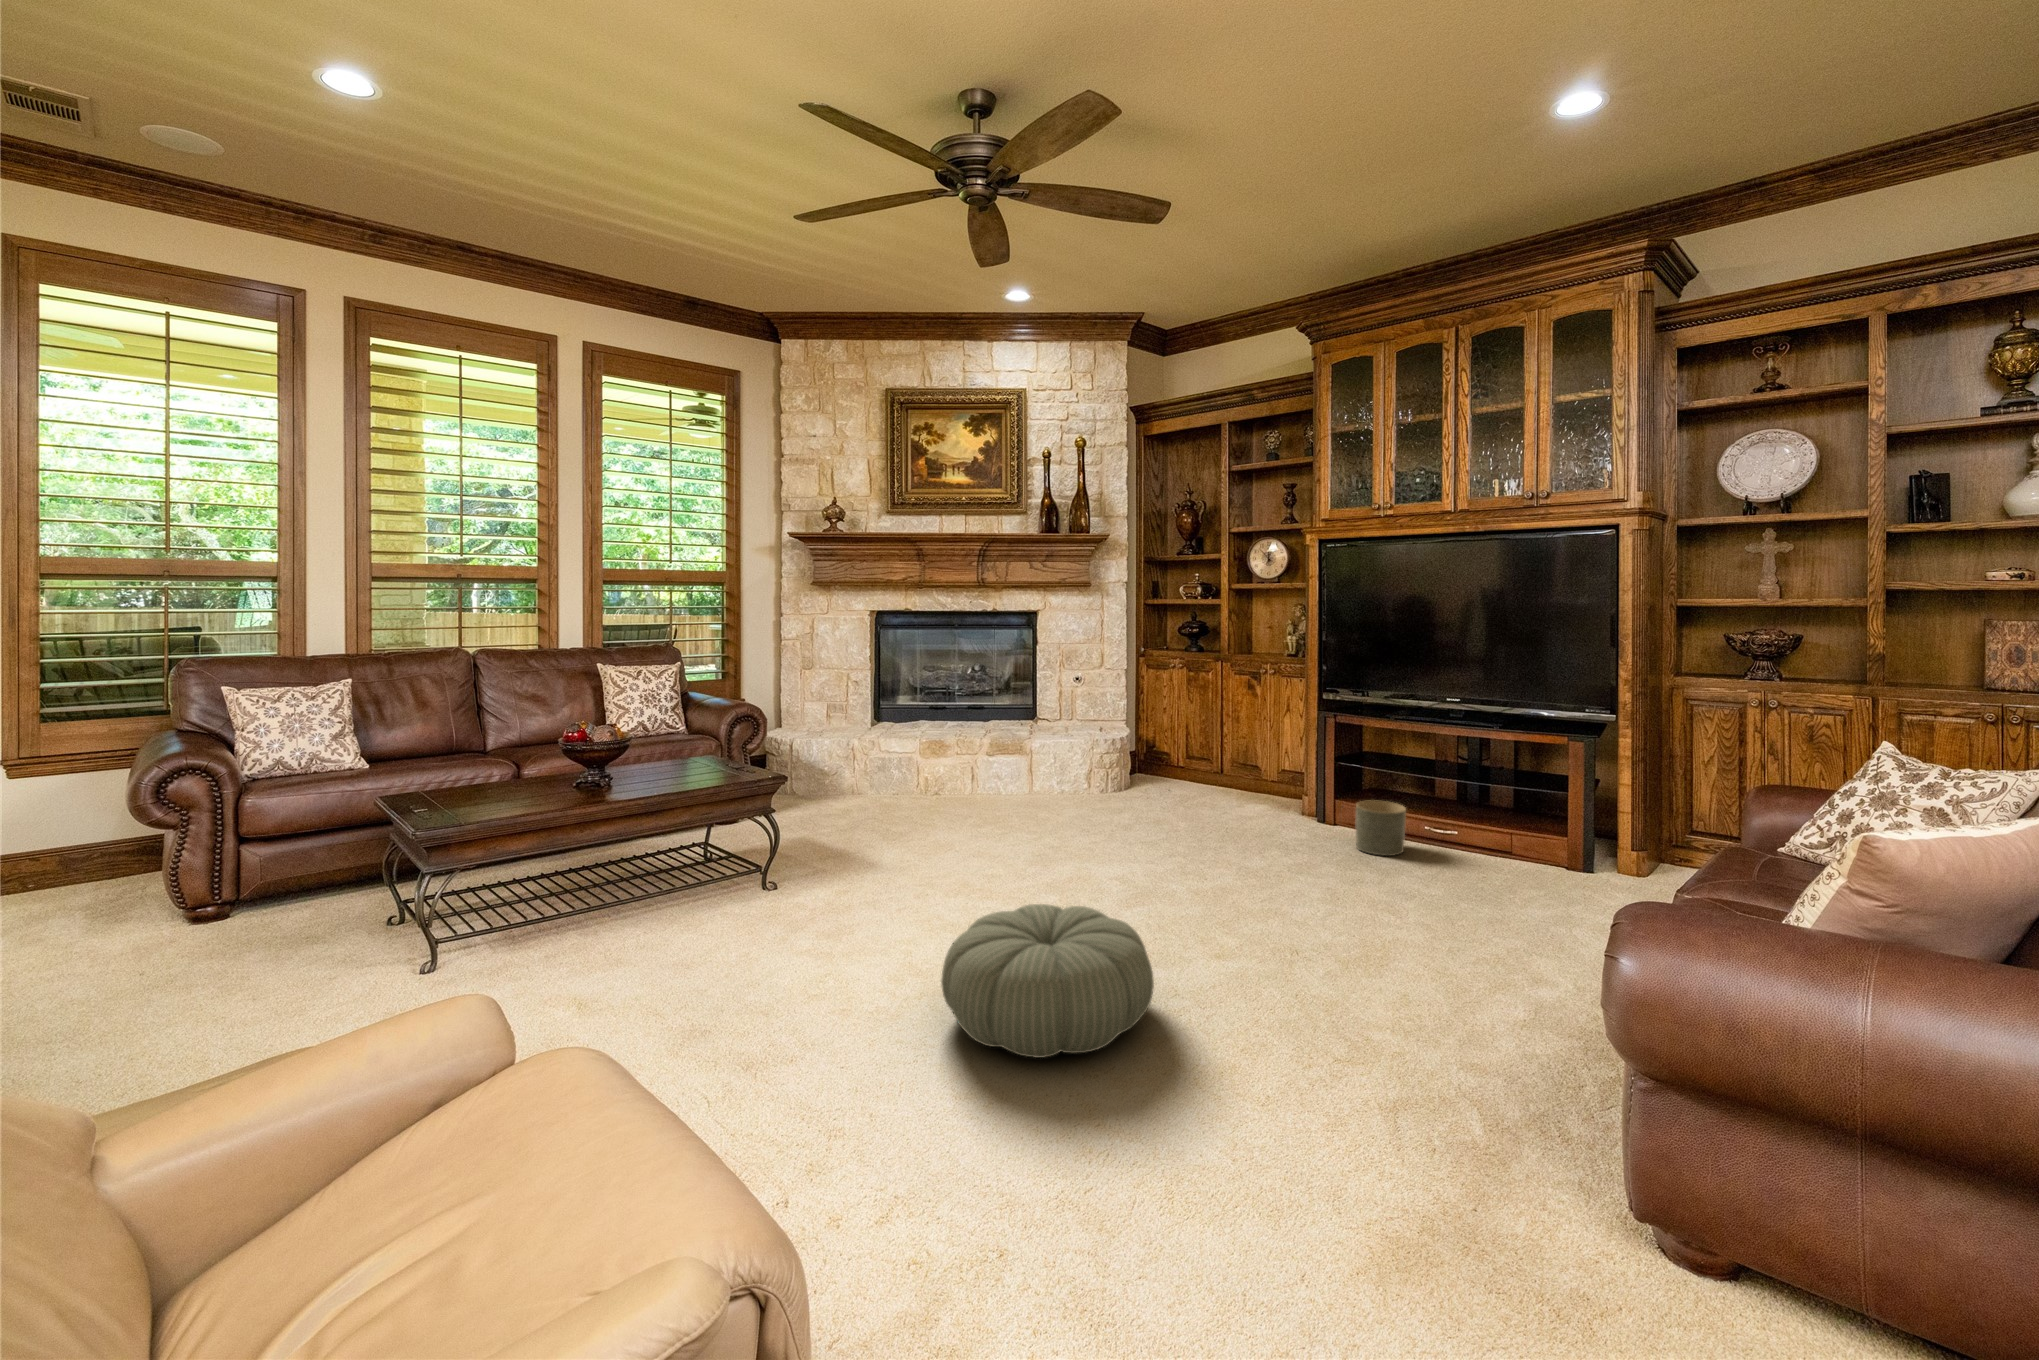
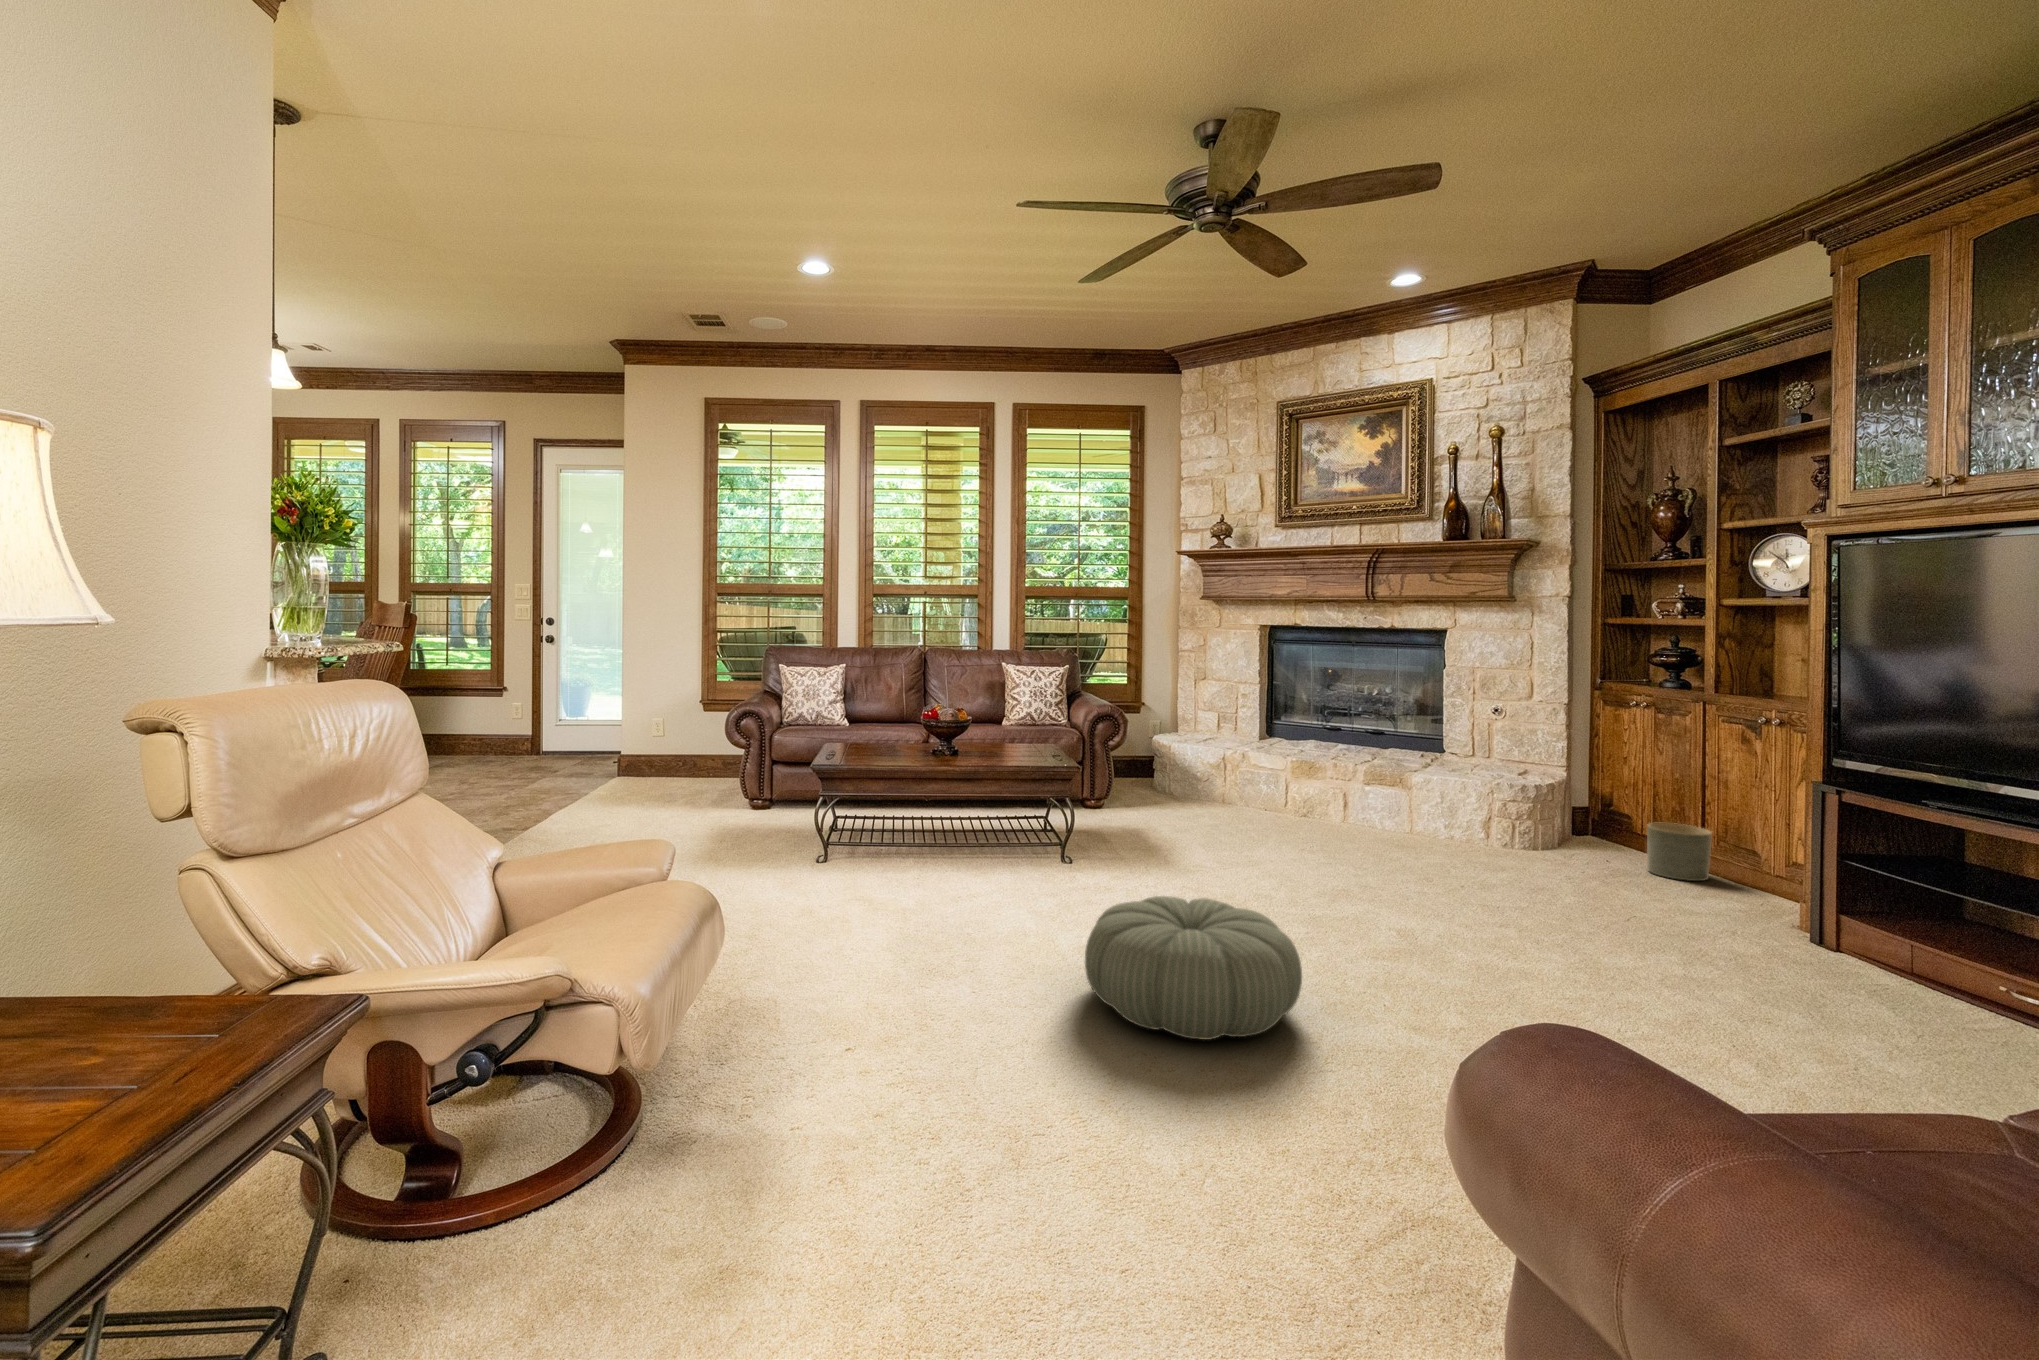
planter: present [1356,800,1406,856] -> present [1647,823,1711,881]

